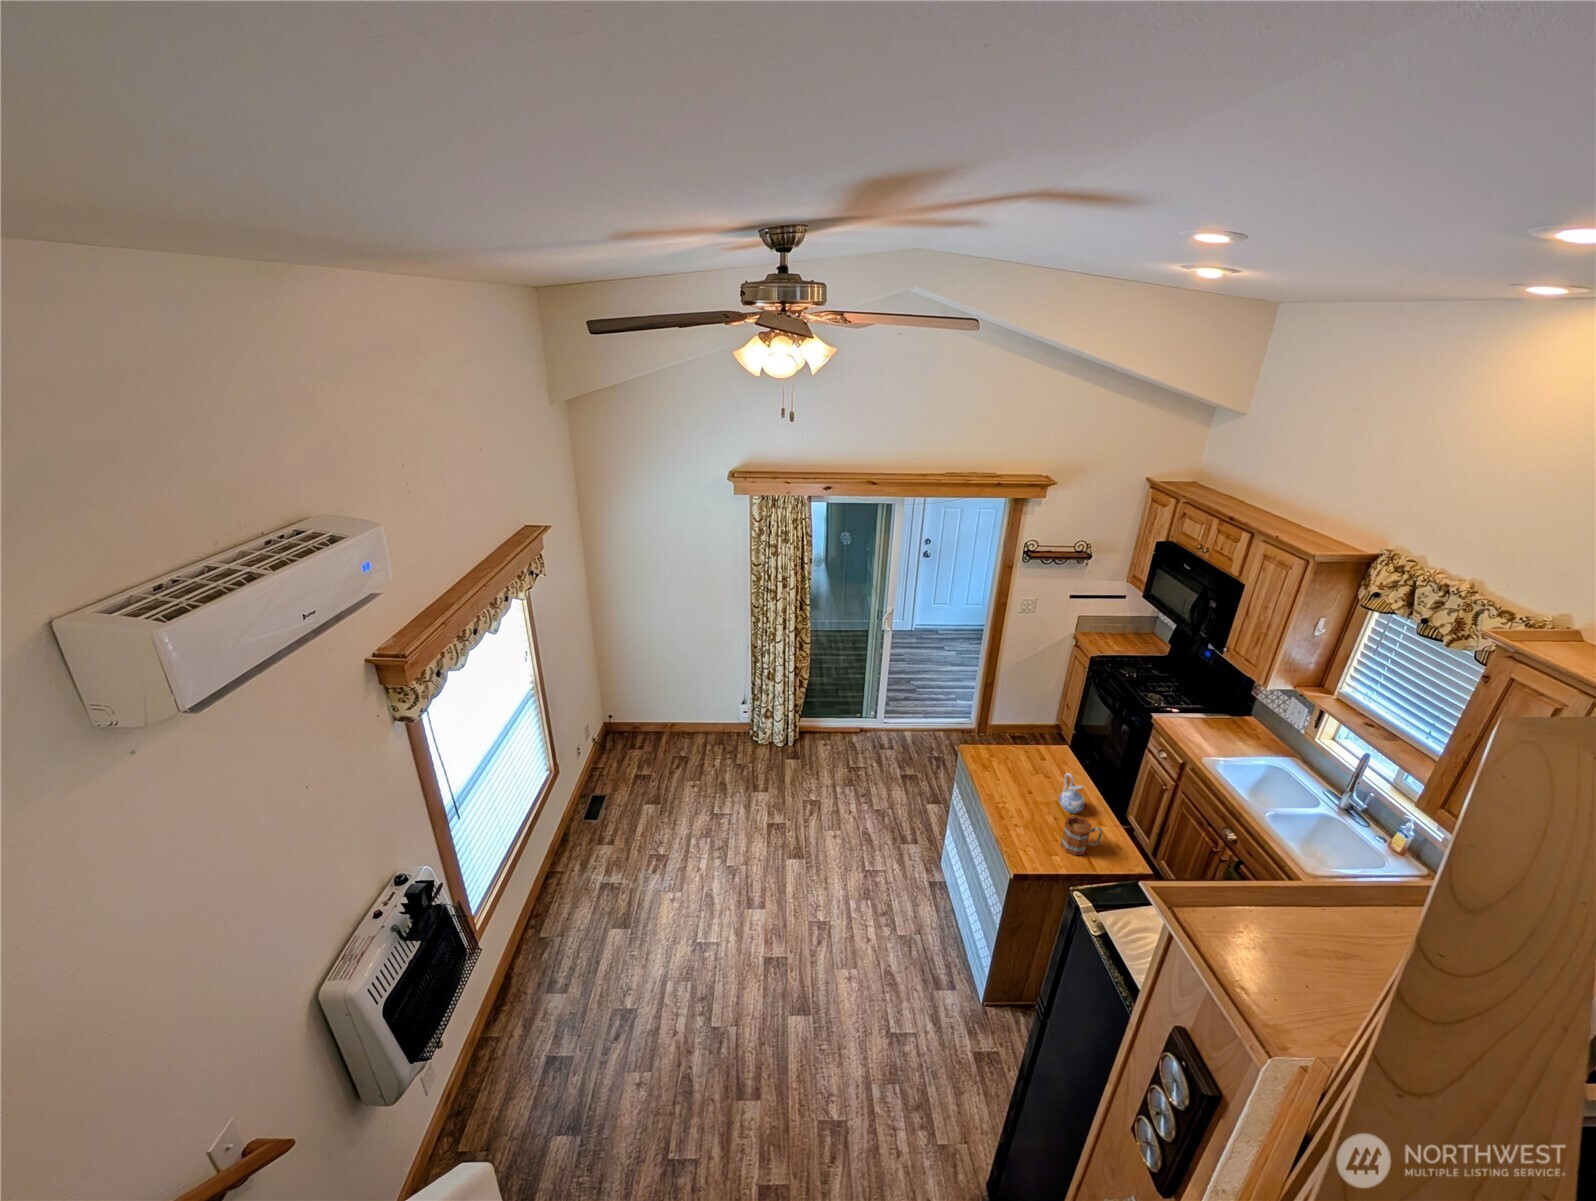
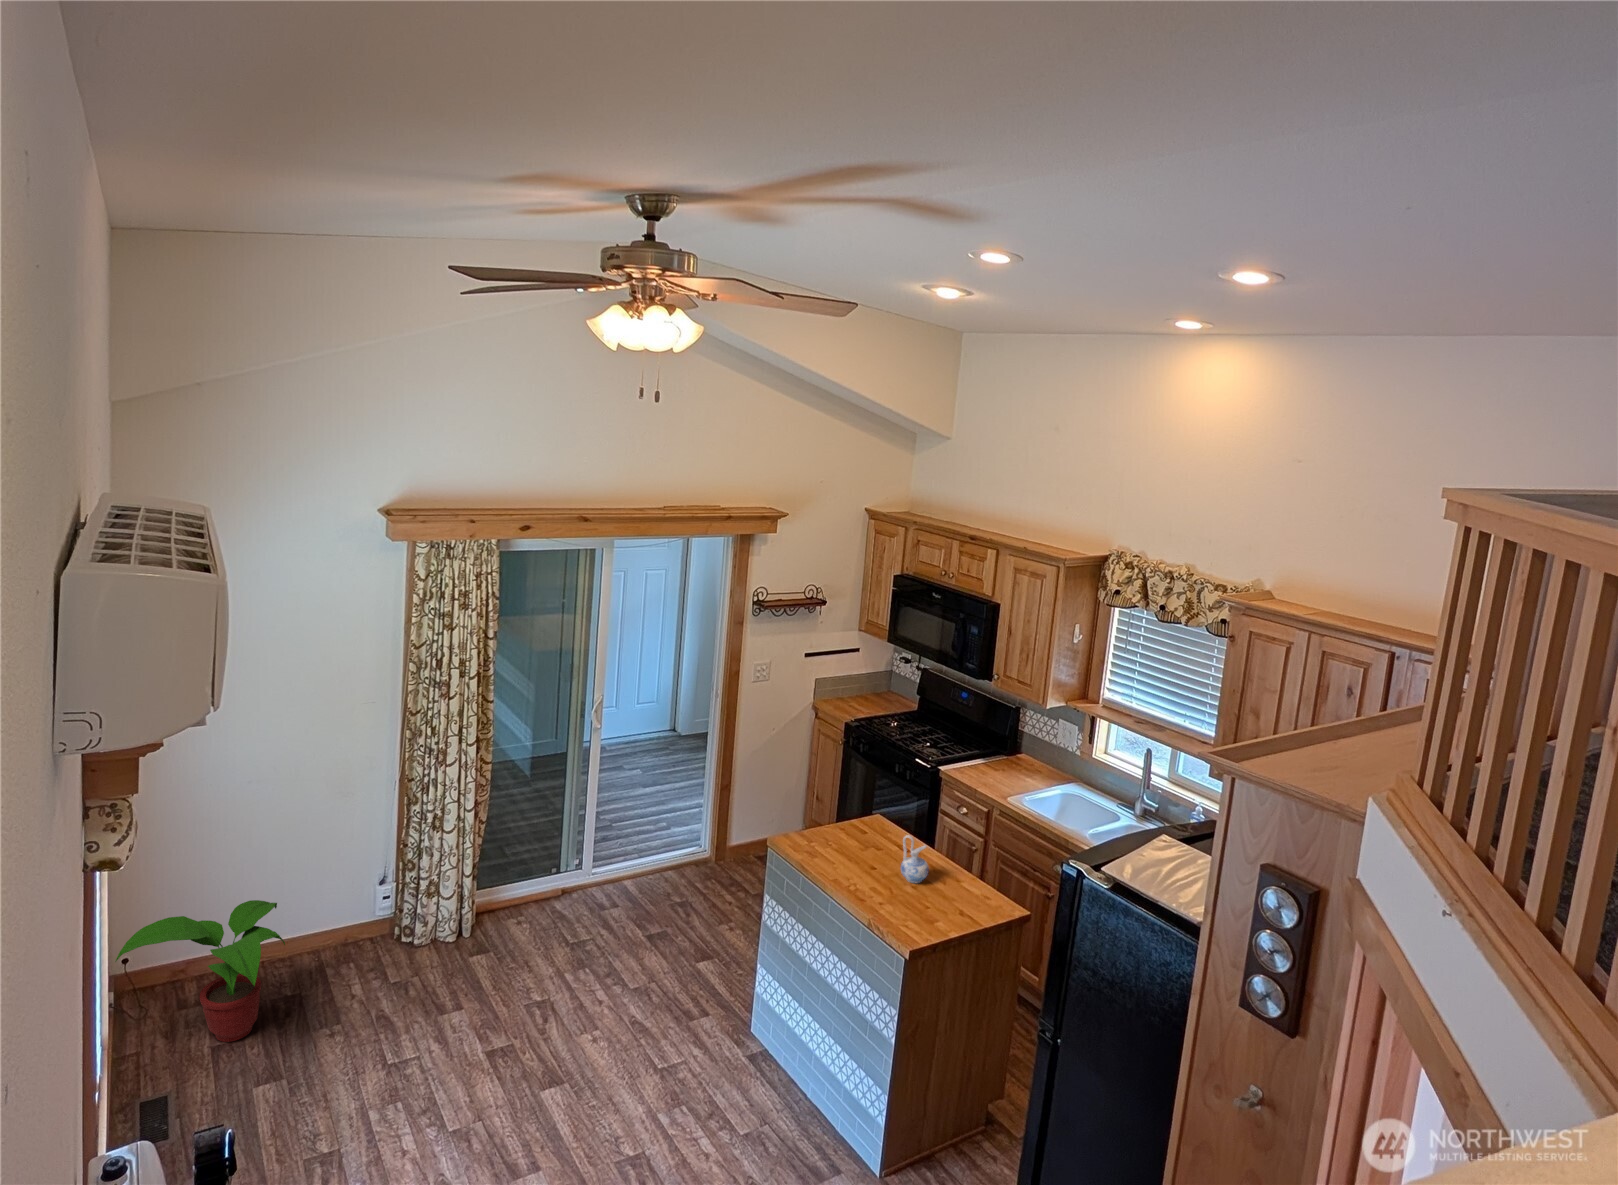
potted plant: none [593,692,681,768] -> present [115,900,285,1042]
mug: present [1060,816,1102,856] -> none [923,877,965,922]

